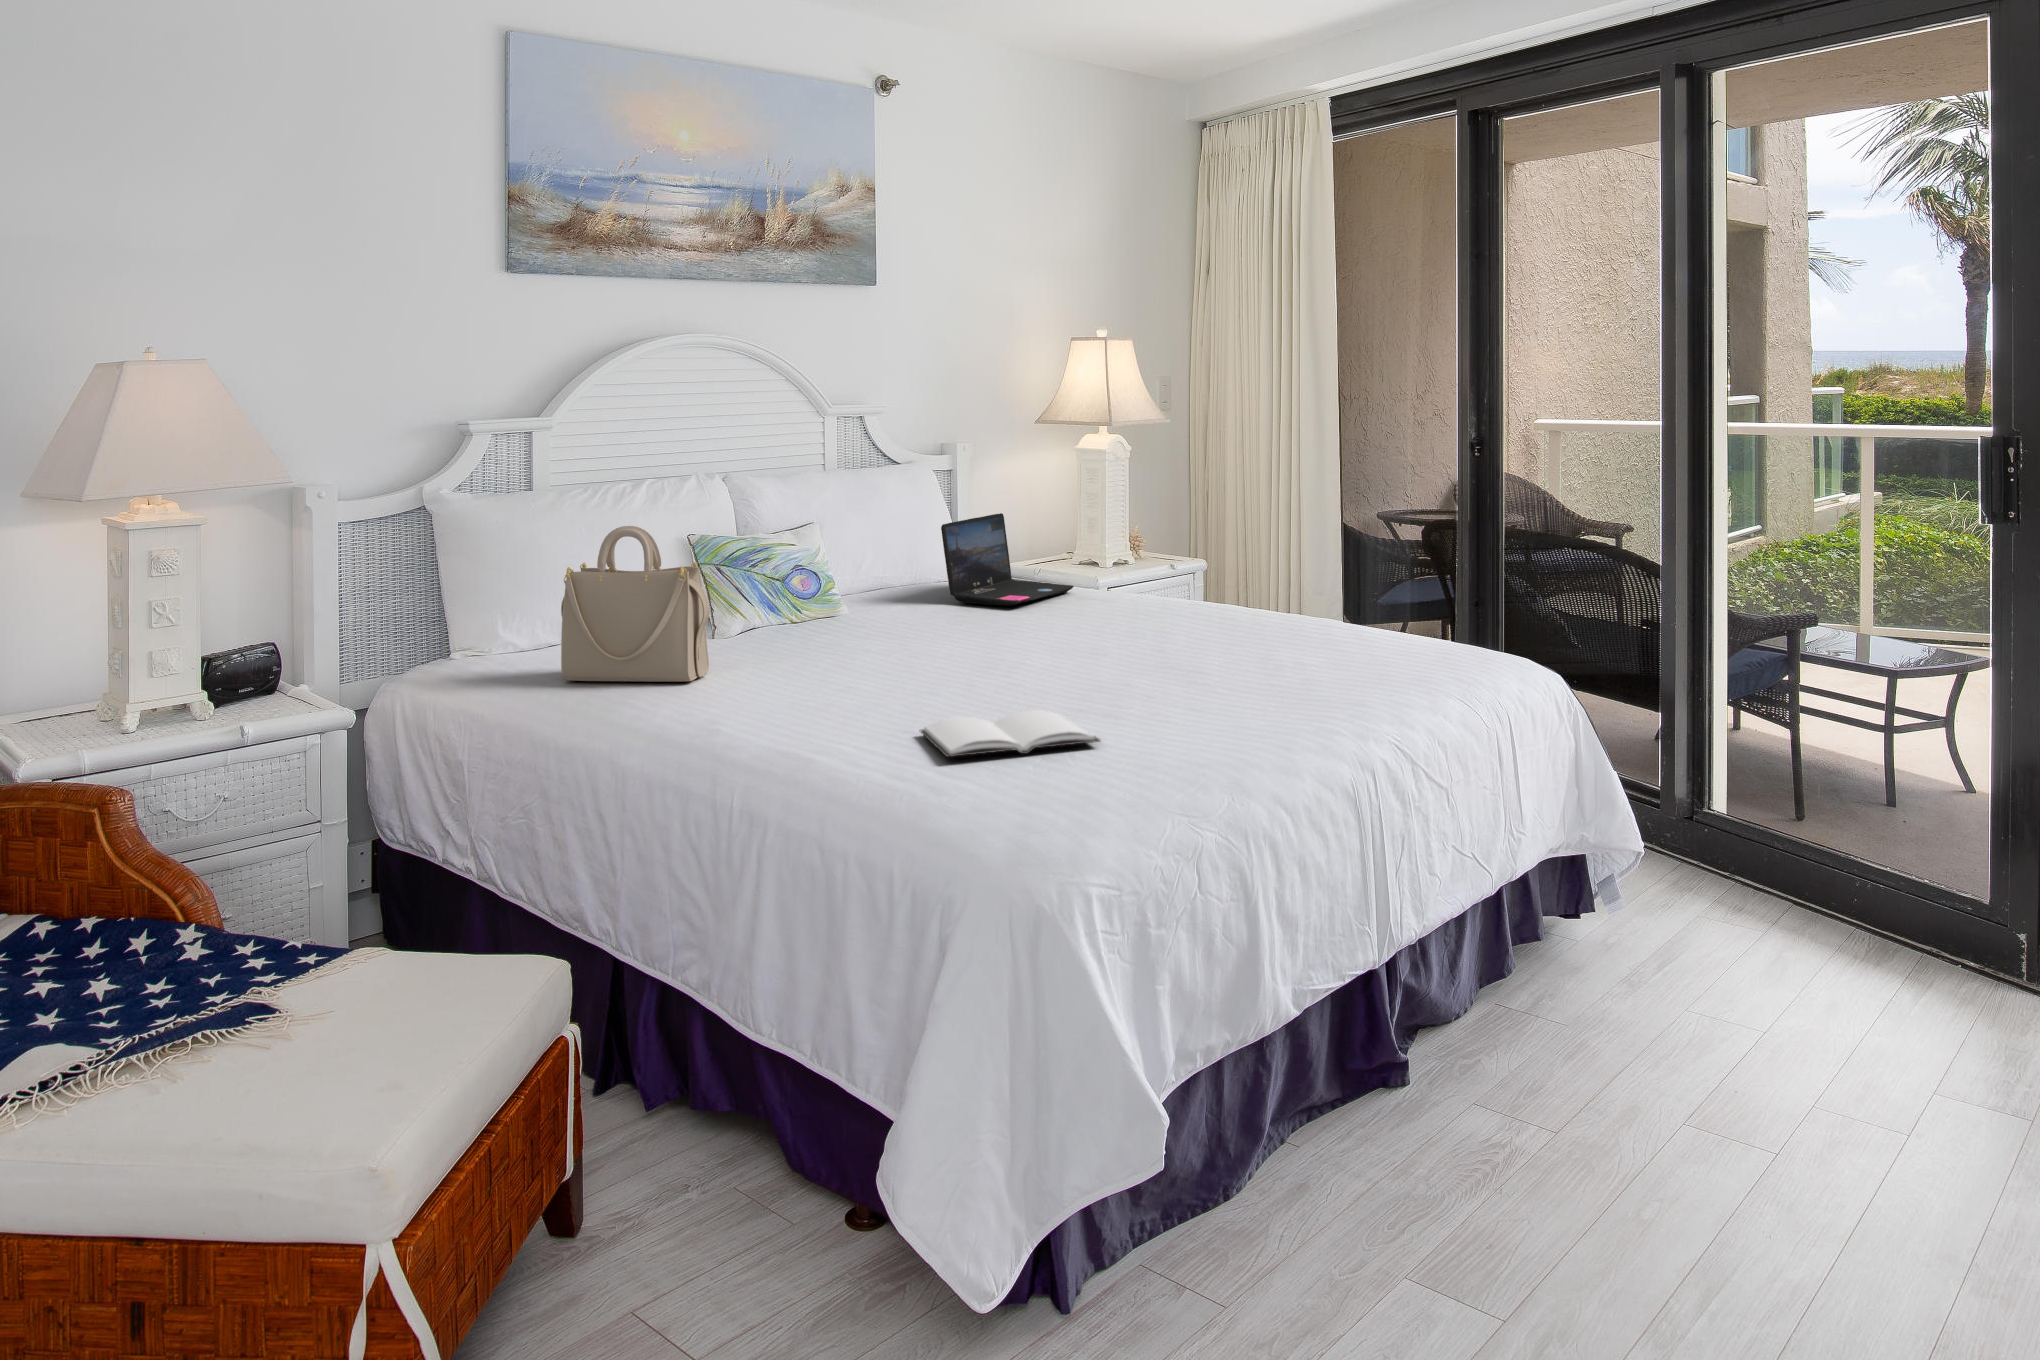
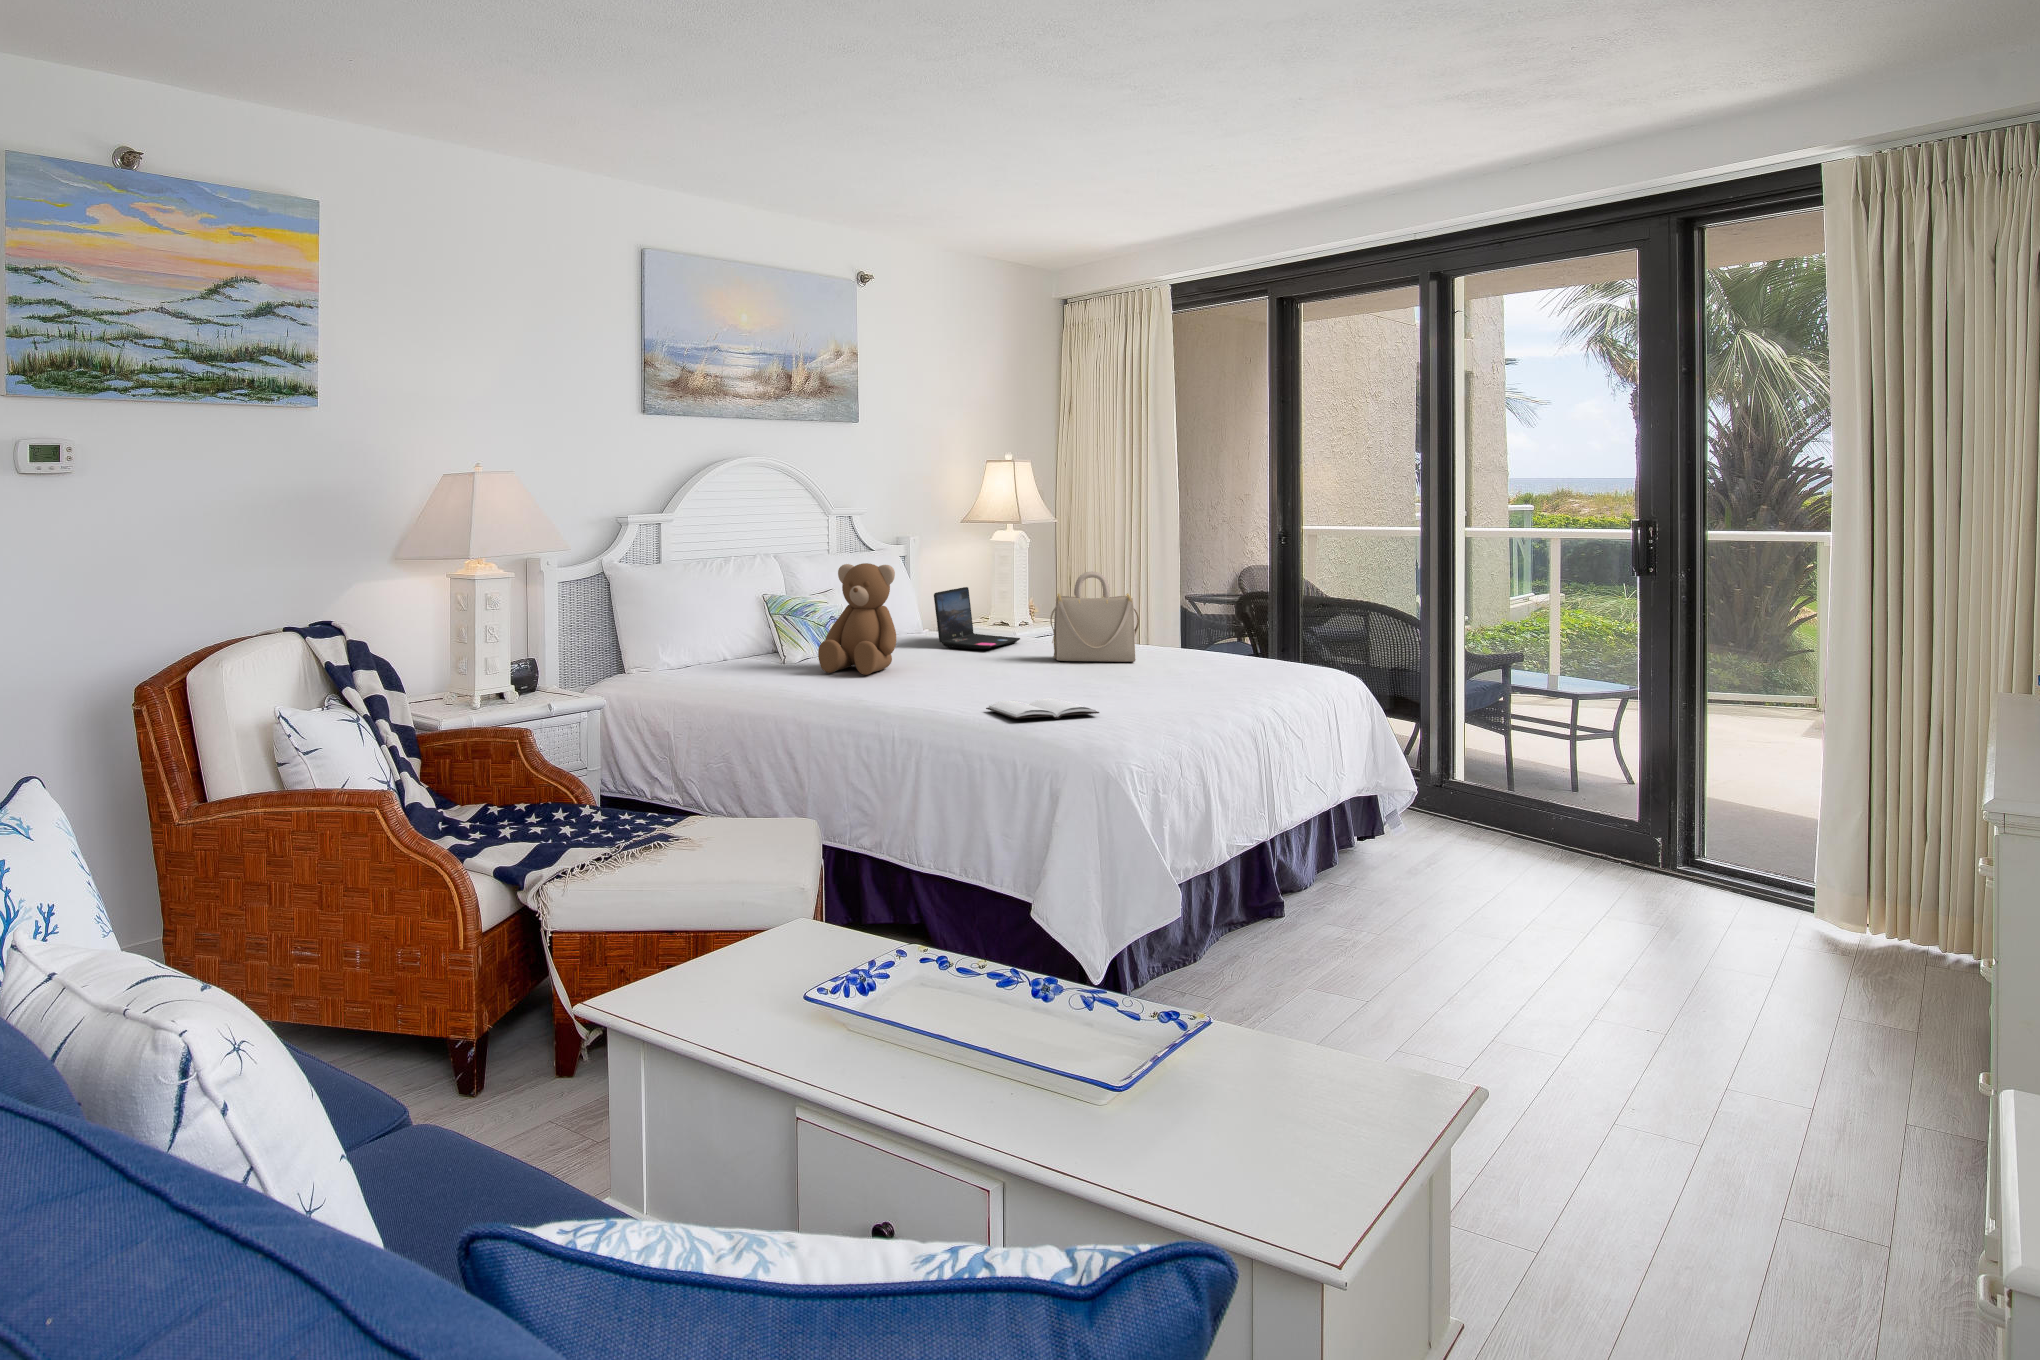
teddy bear: none [728,486,849,657] -> present [818,563,897,675]
handbag: present [561,526,710,682] -> present [1050,572,1140,662]

